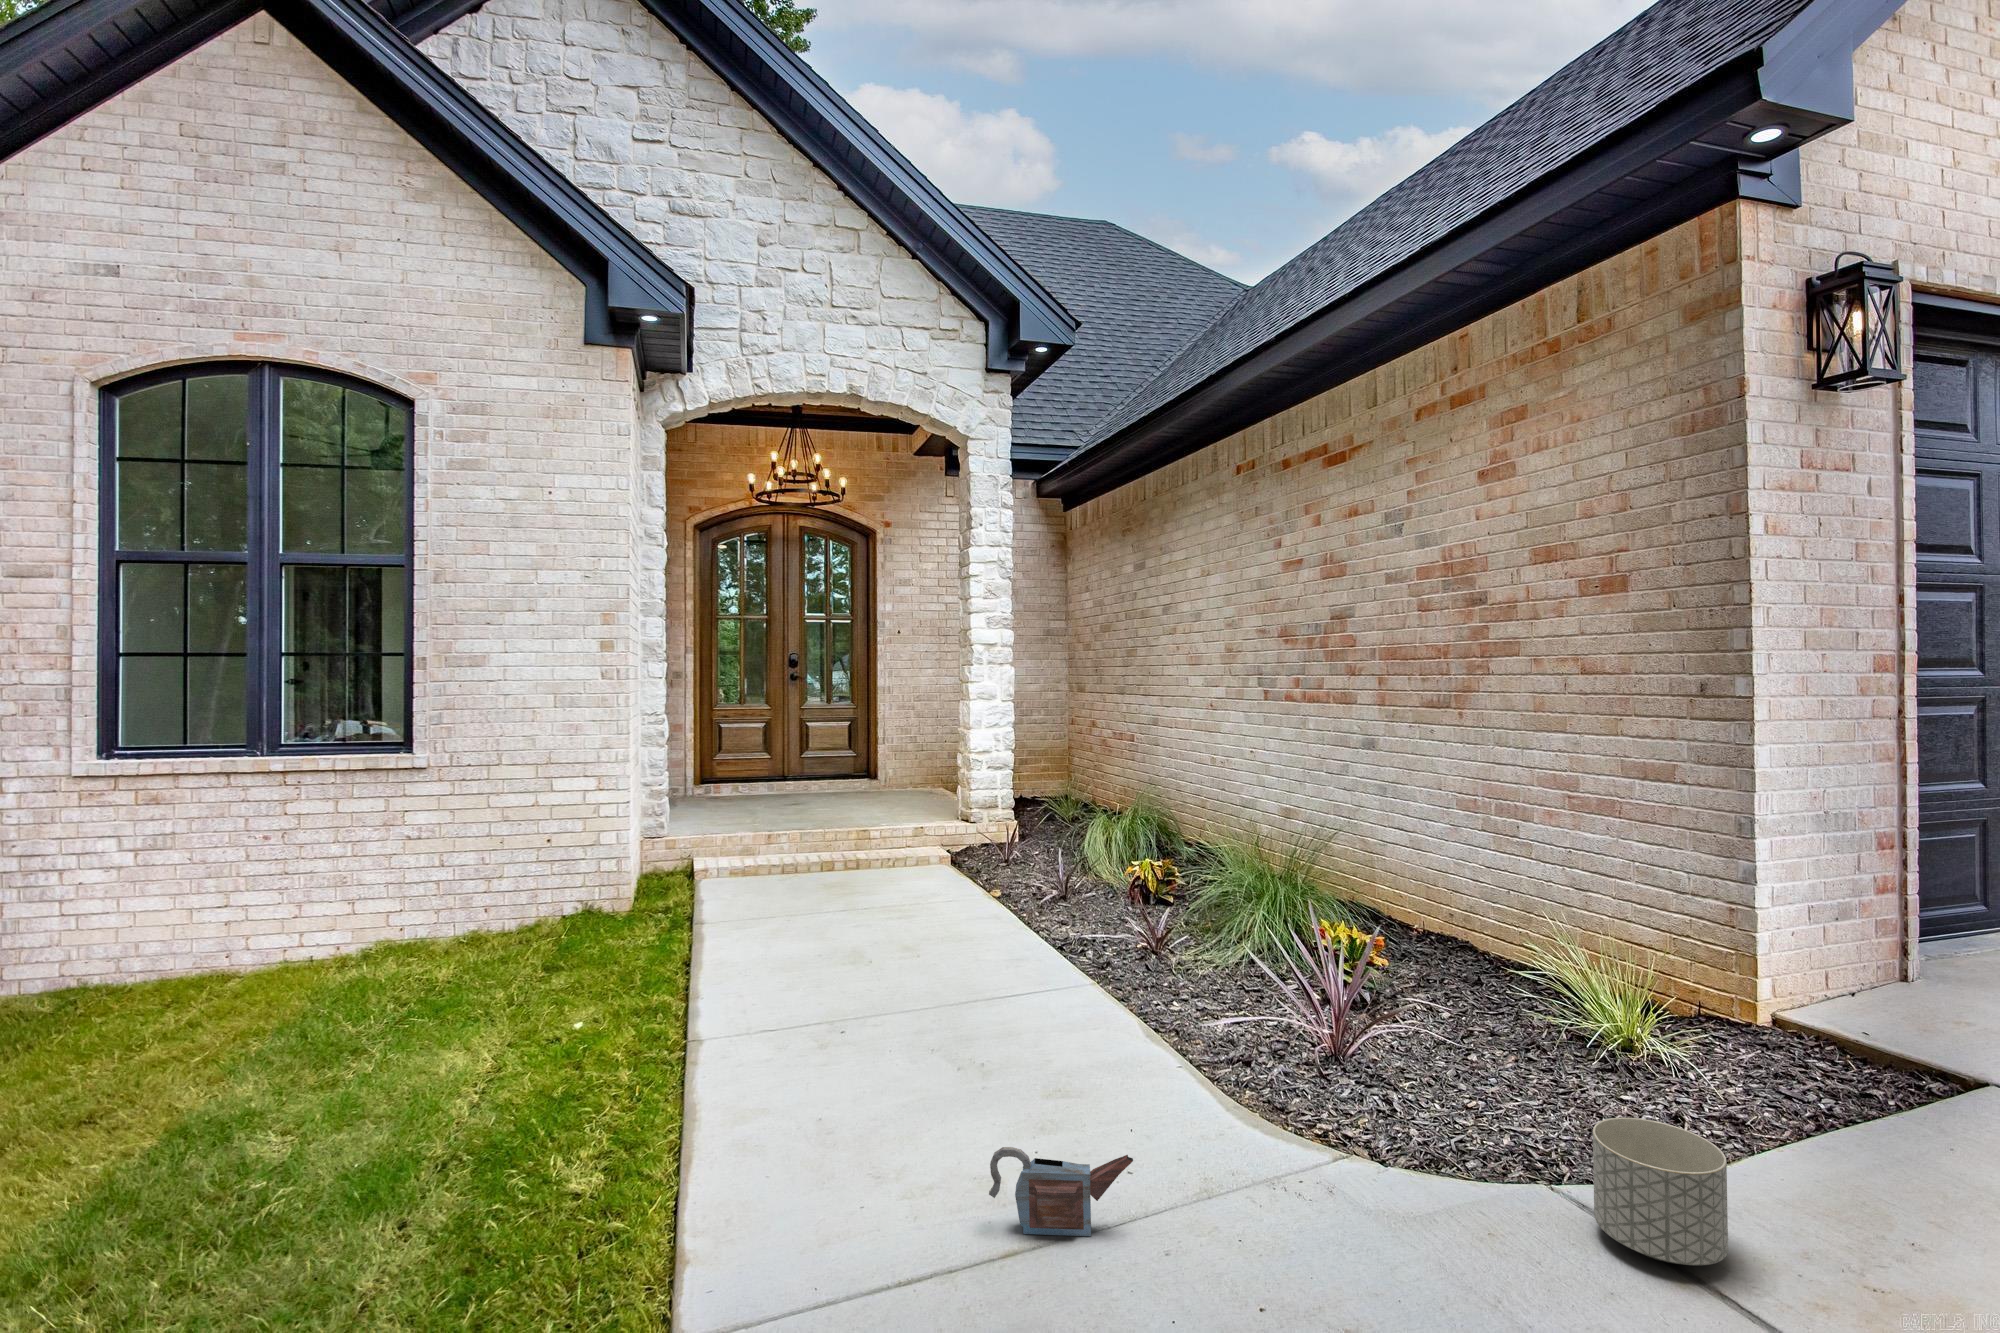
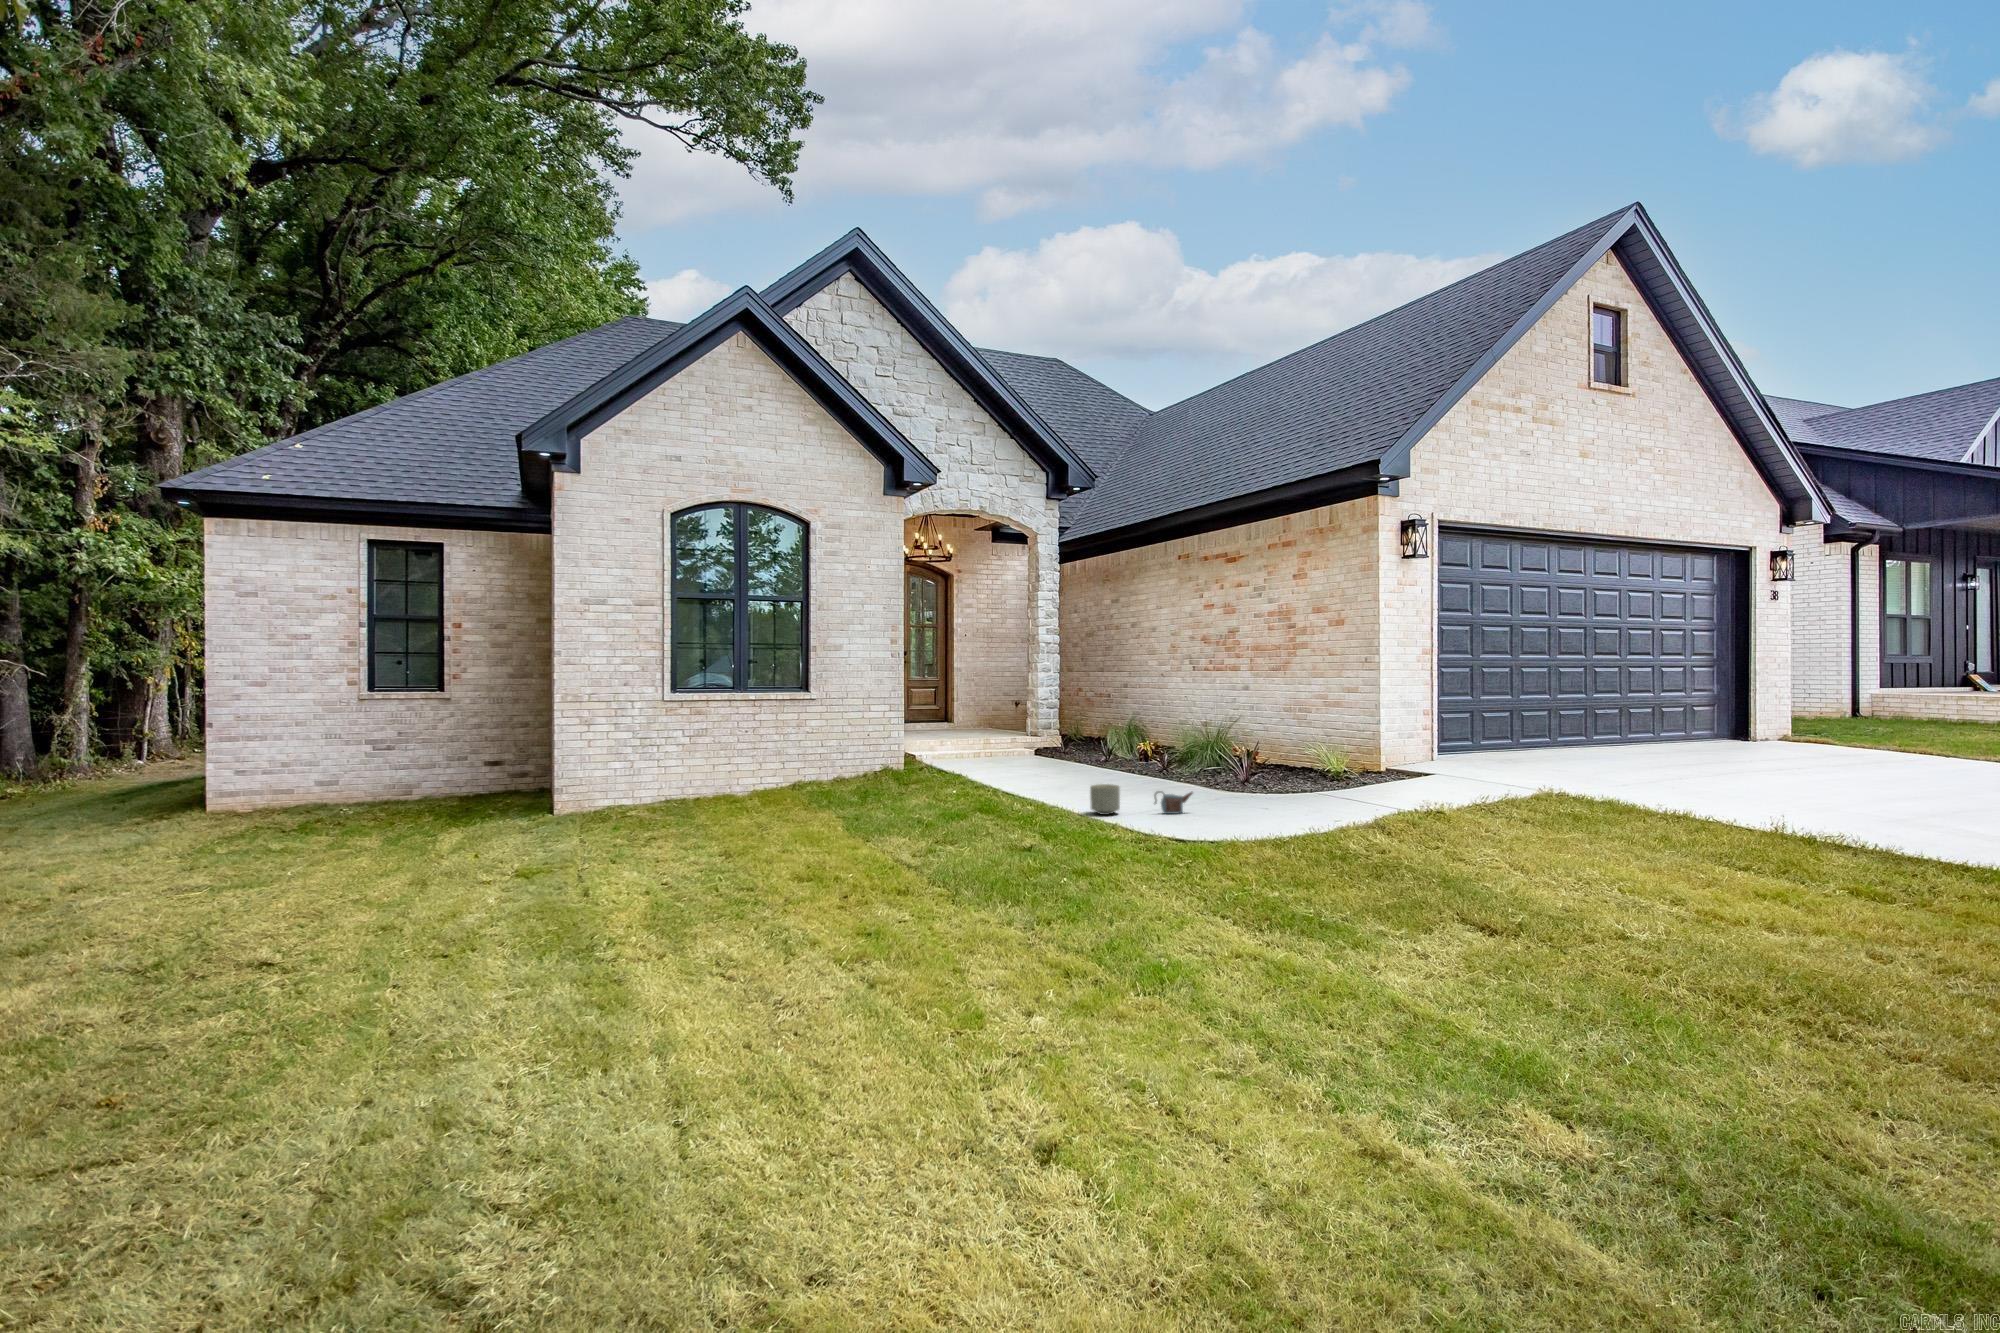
planter: present [1593,1118,1728,1265] -> present [1090,784,1120,815]

